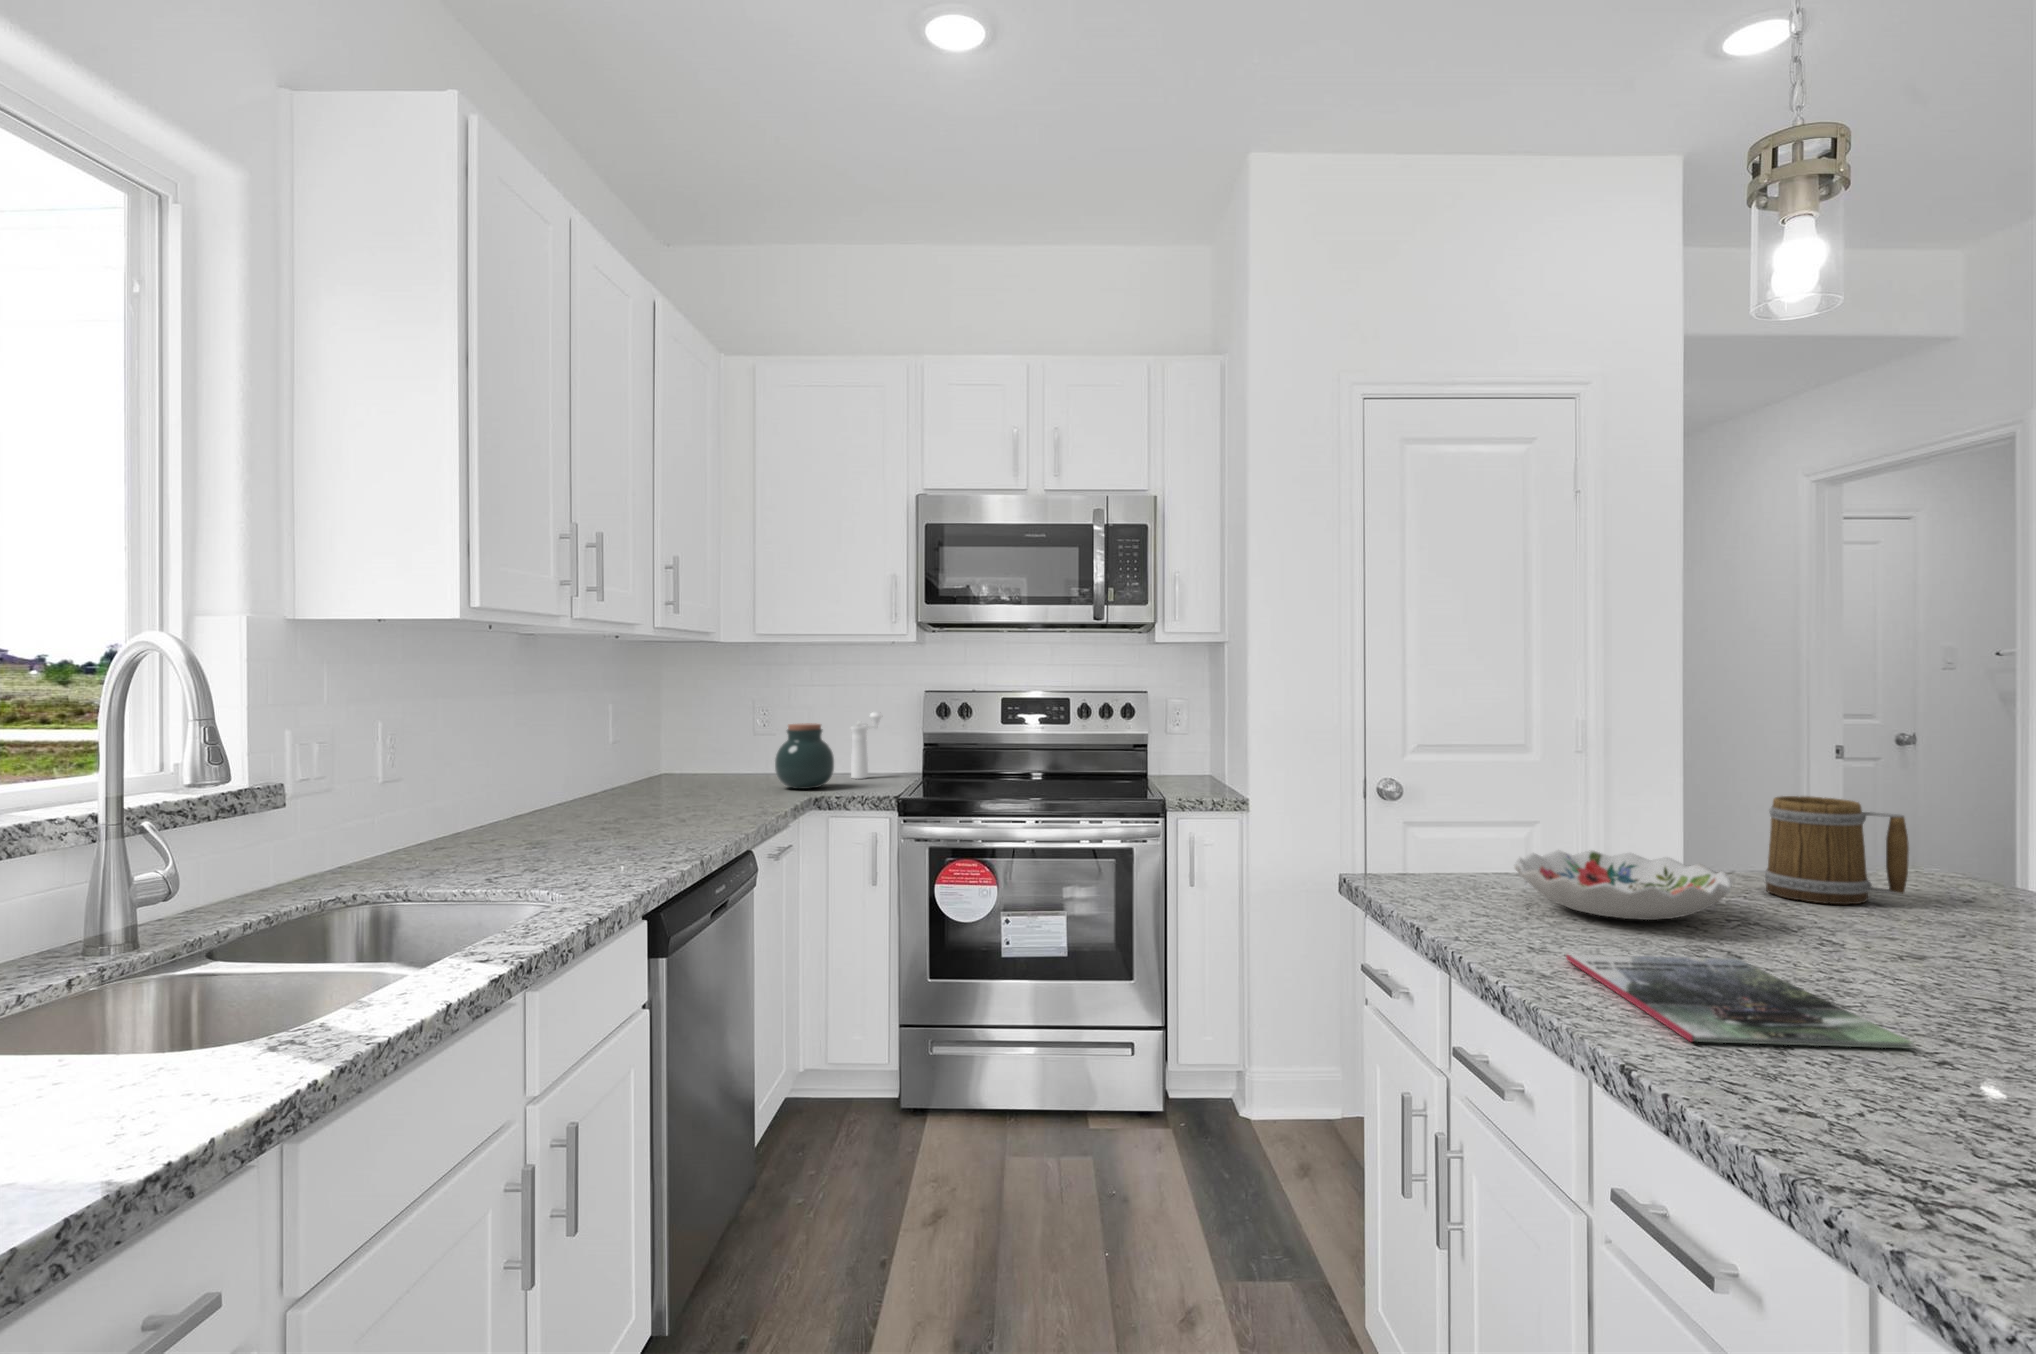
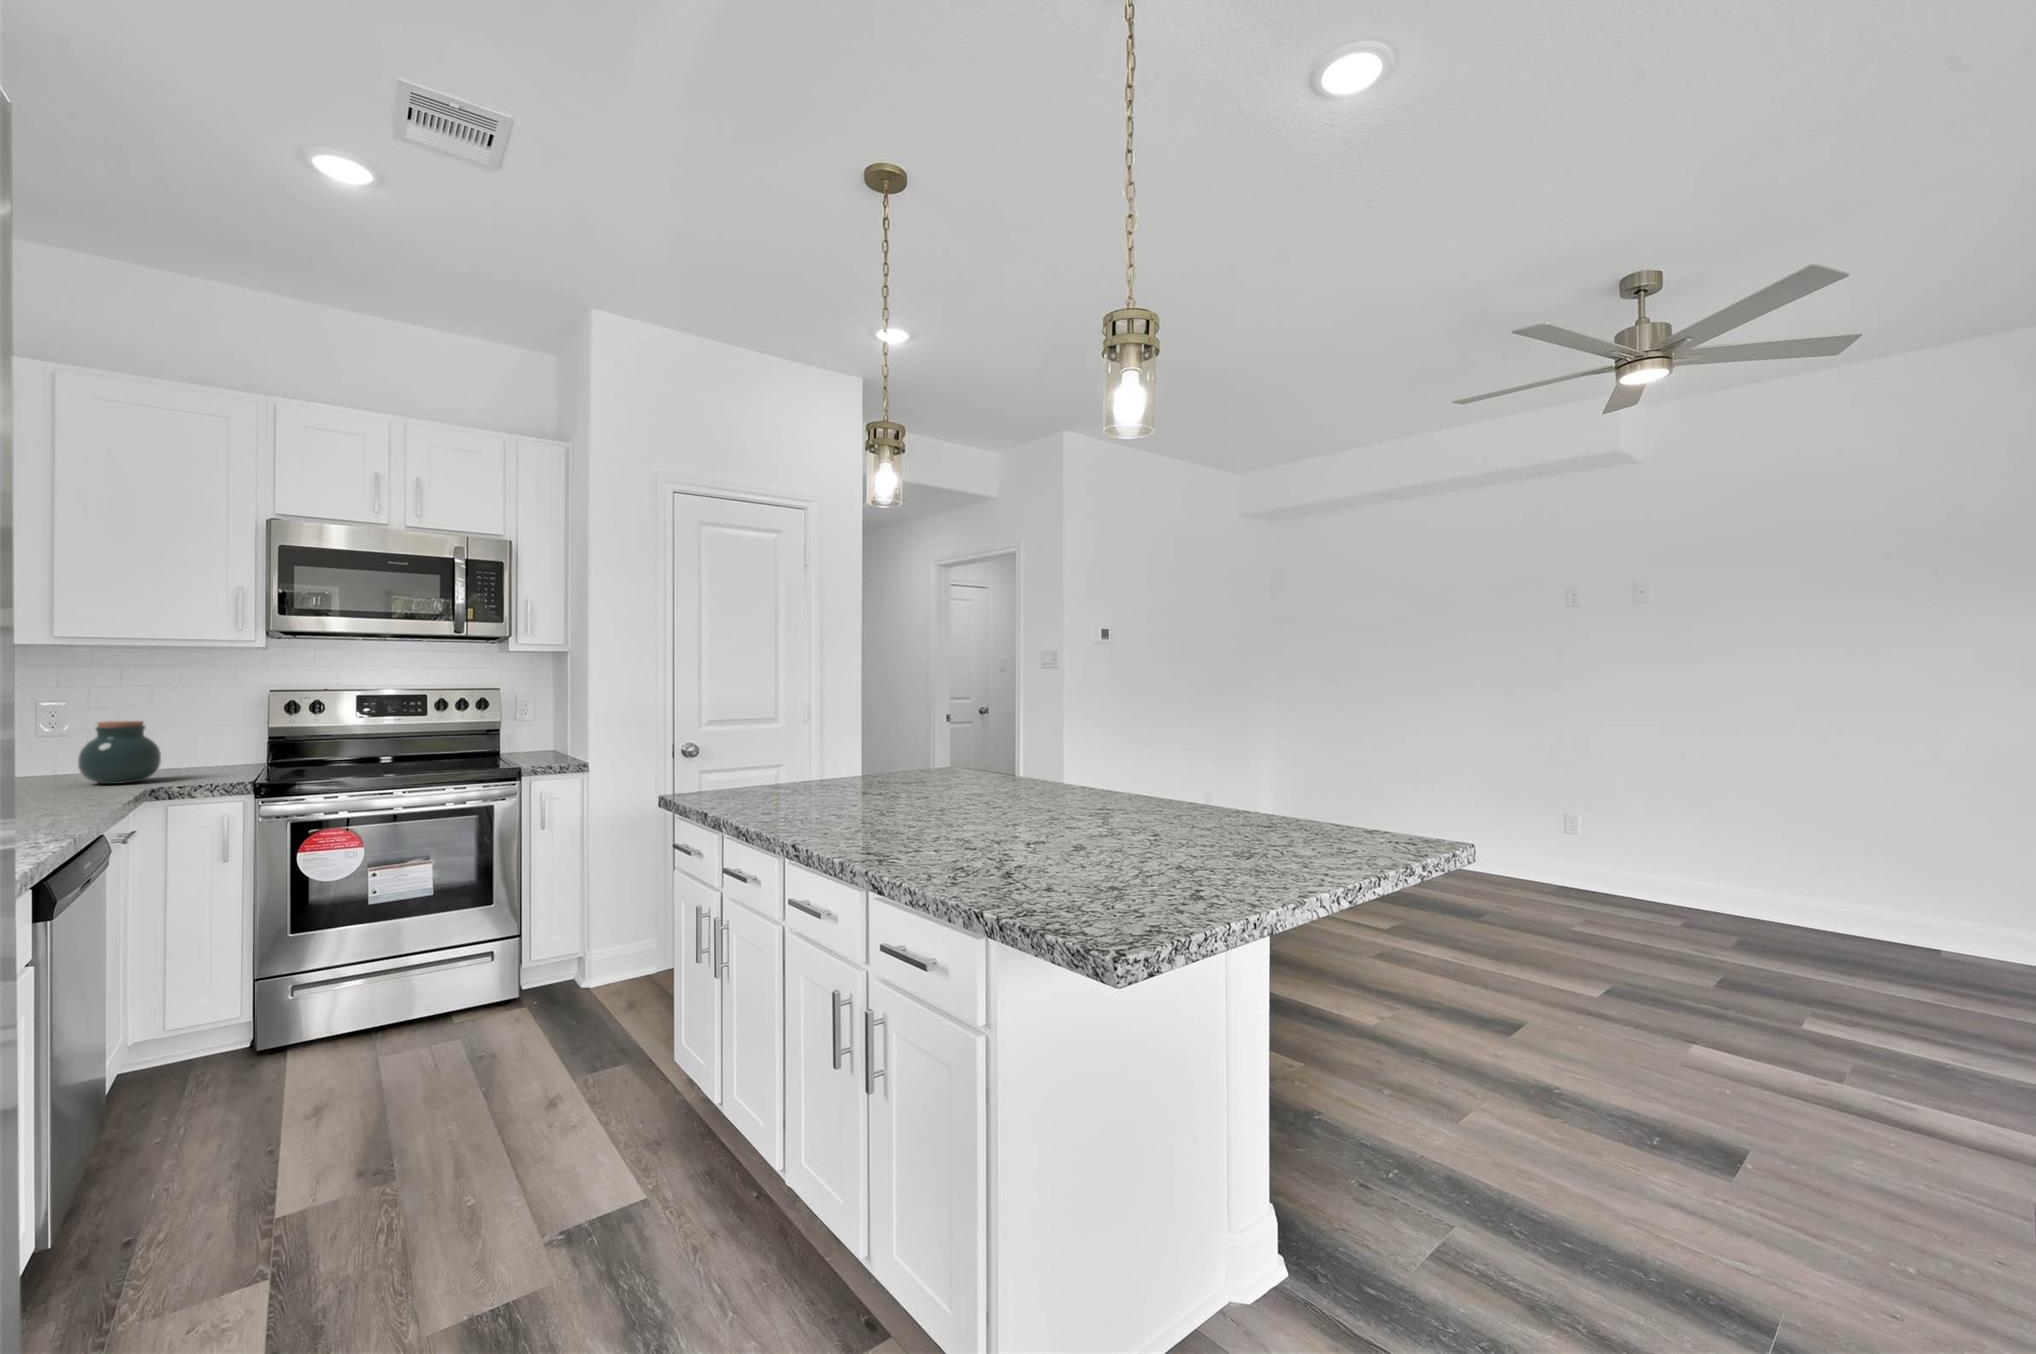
pepper mill: present [851,712,882,779] -> none [171,709,210,772]
mug: present [1765,796,1909,905] -> none [871,737,923,785]
decorative bowl: present [1514,850,1732,920] -> none [757,768,853,798]
magazine: present [1566,955,1912,1048] -> none [777,806,895,833]

